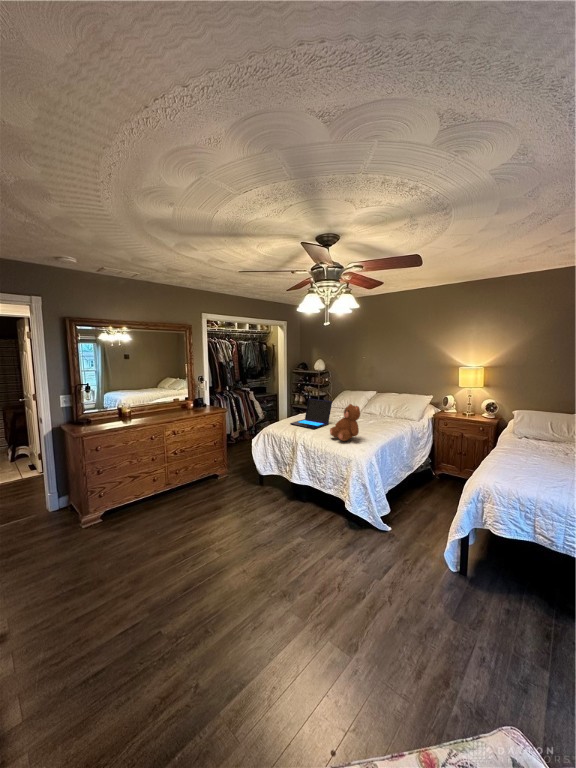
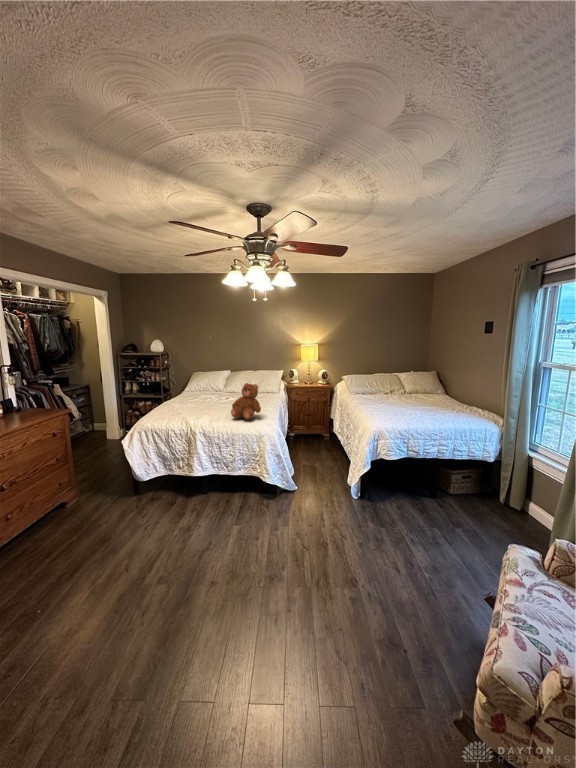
laptop: present [290,399,332,429] -> none [168,383,211,414]

